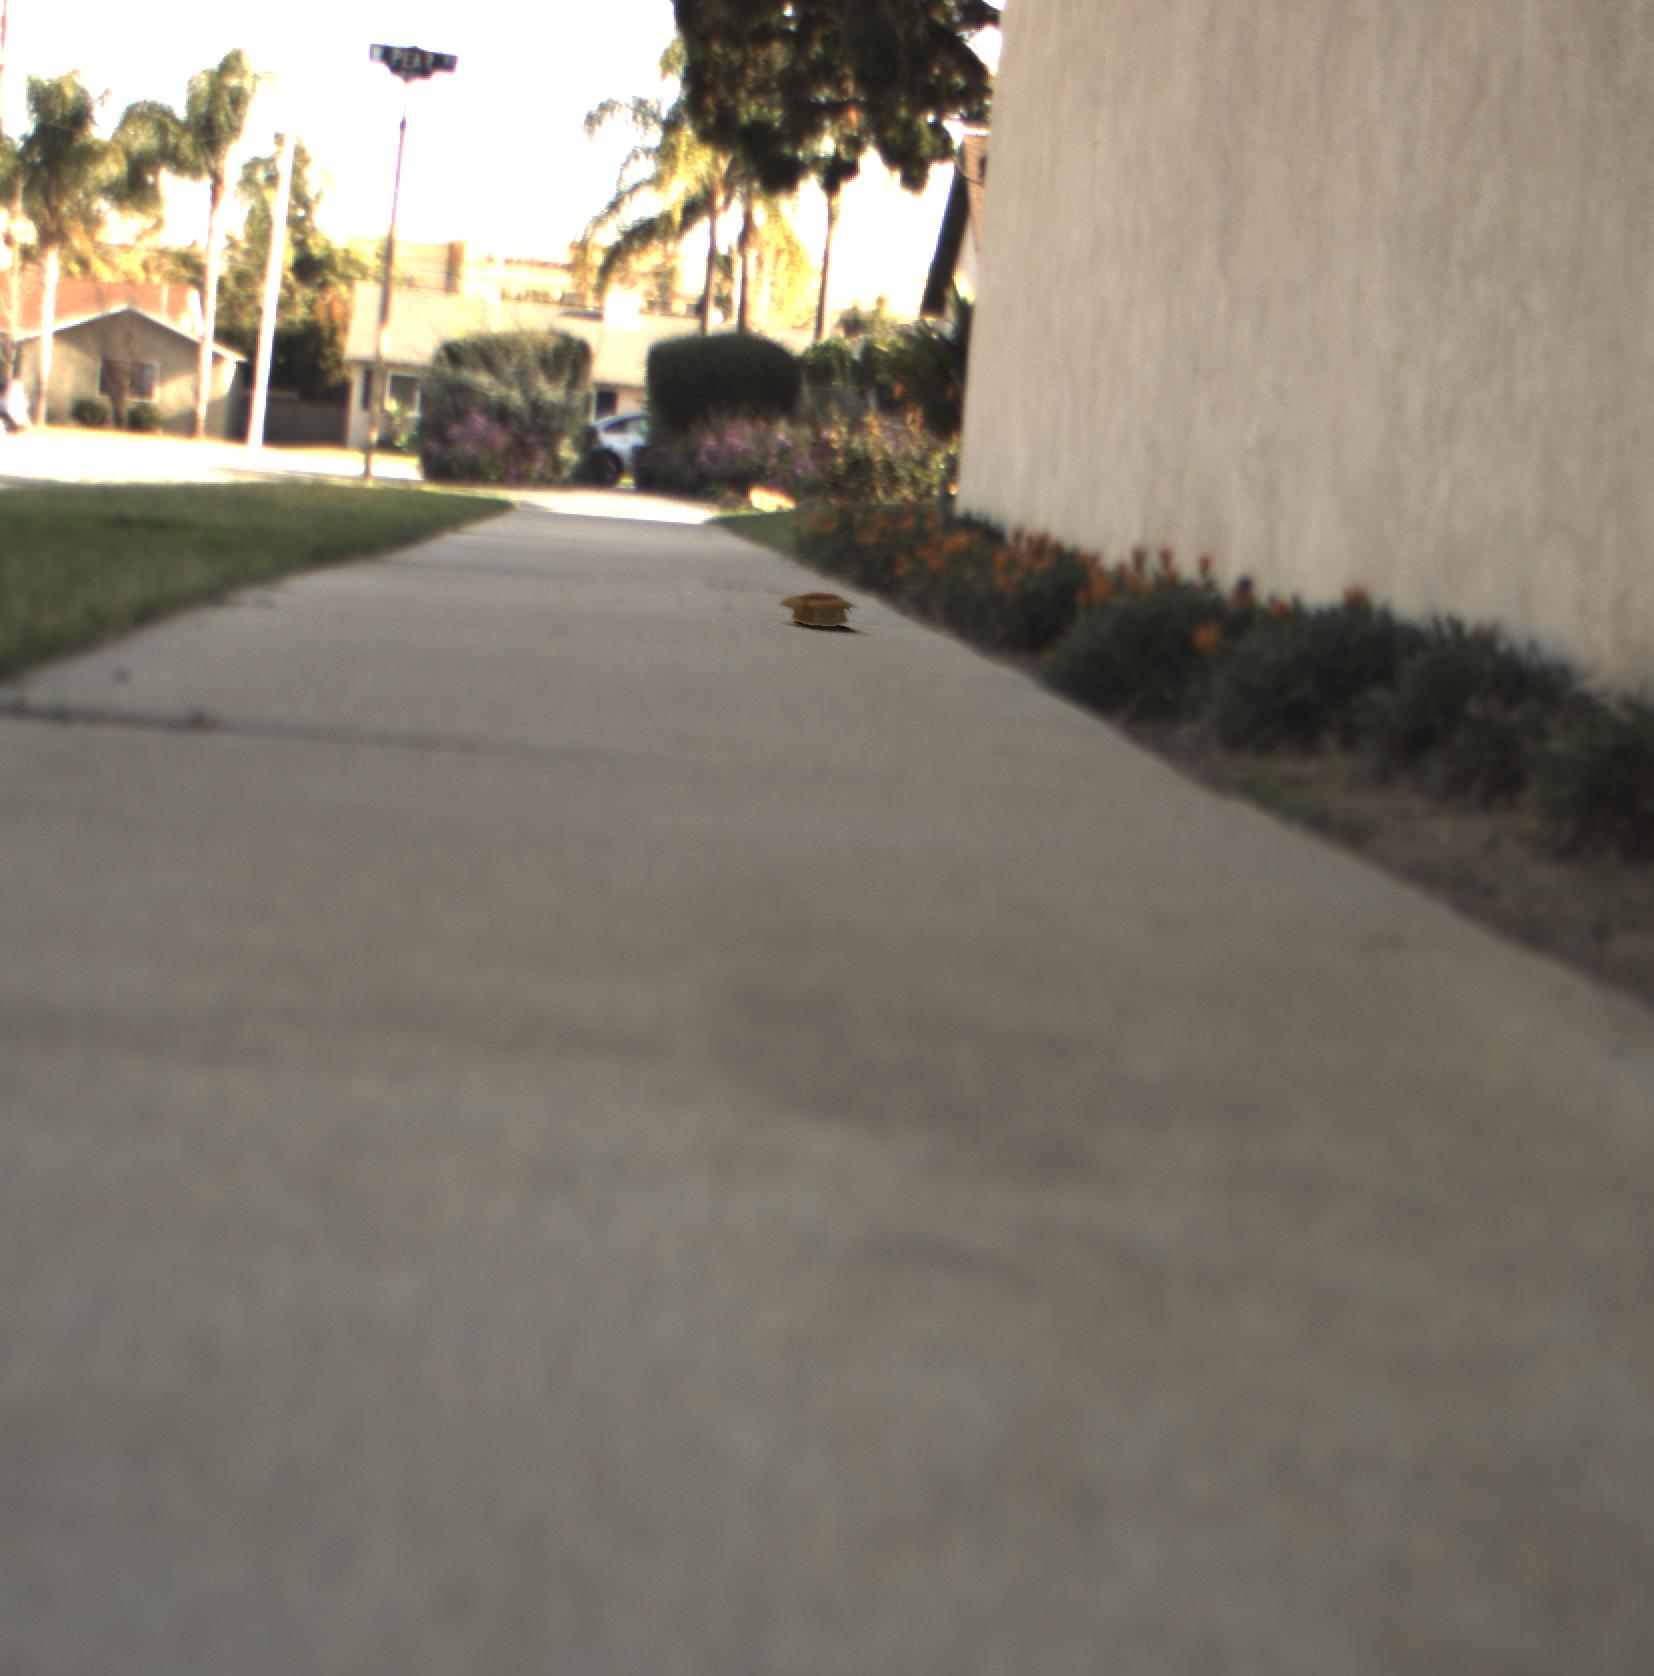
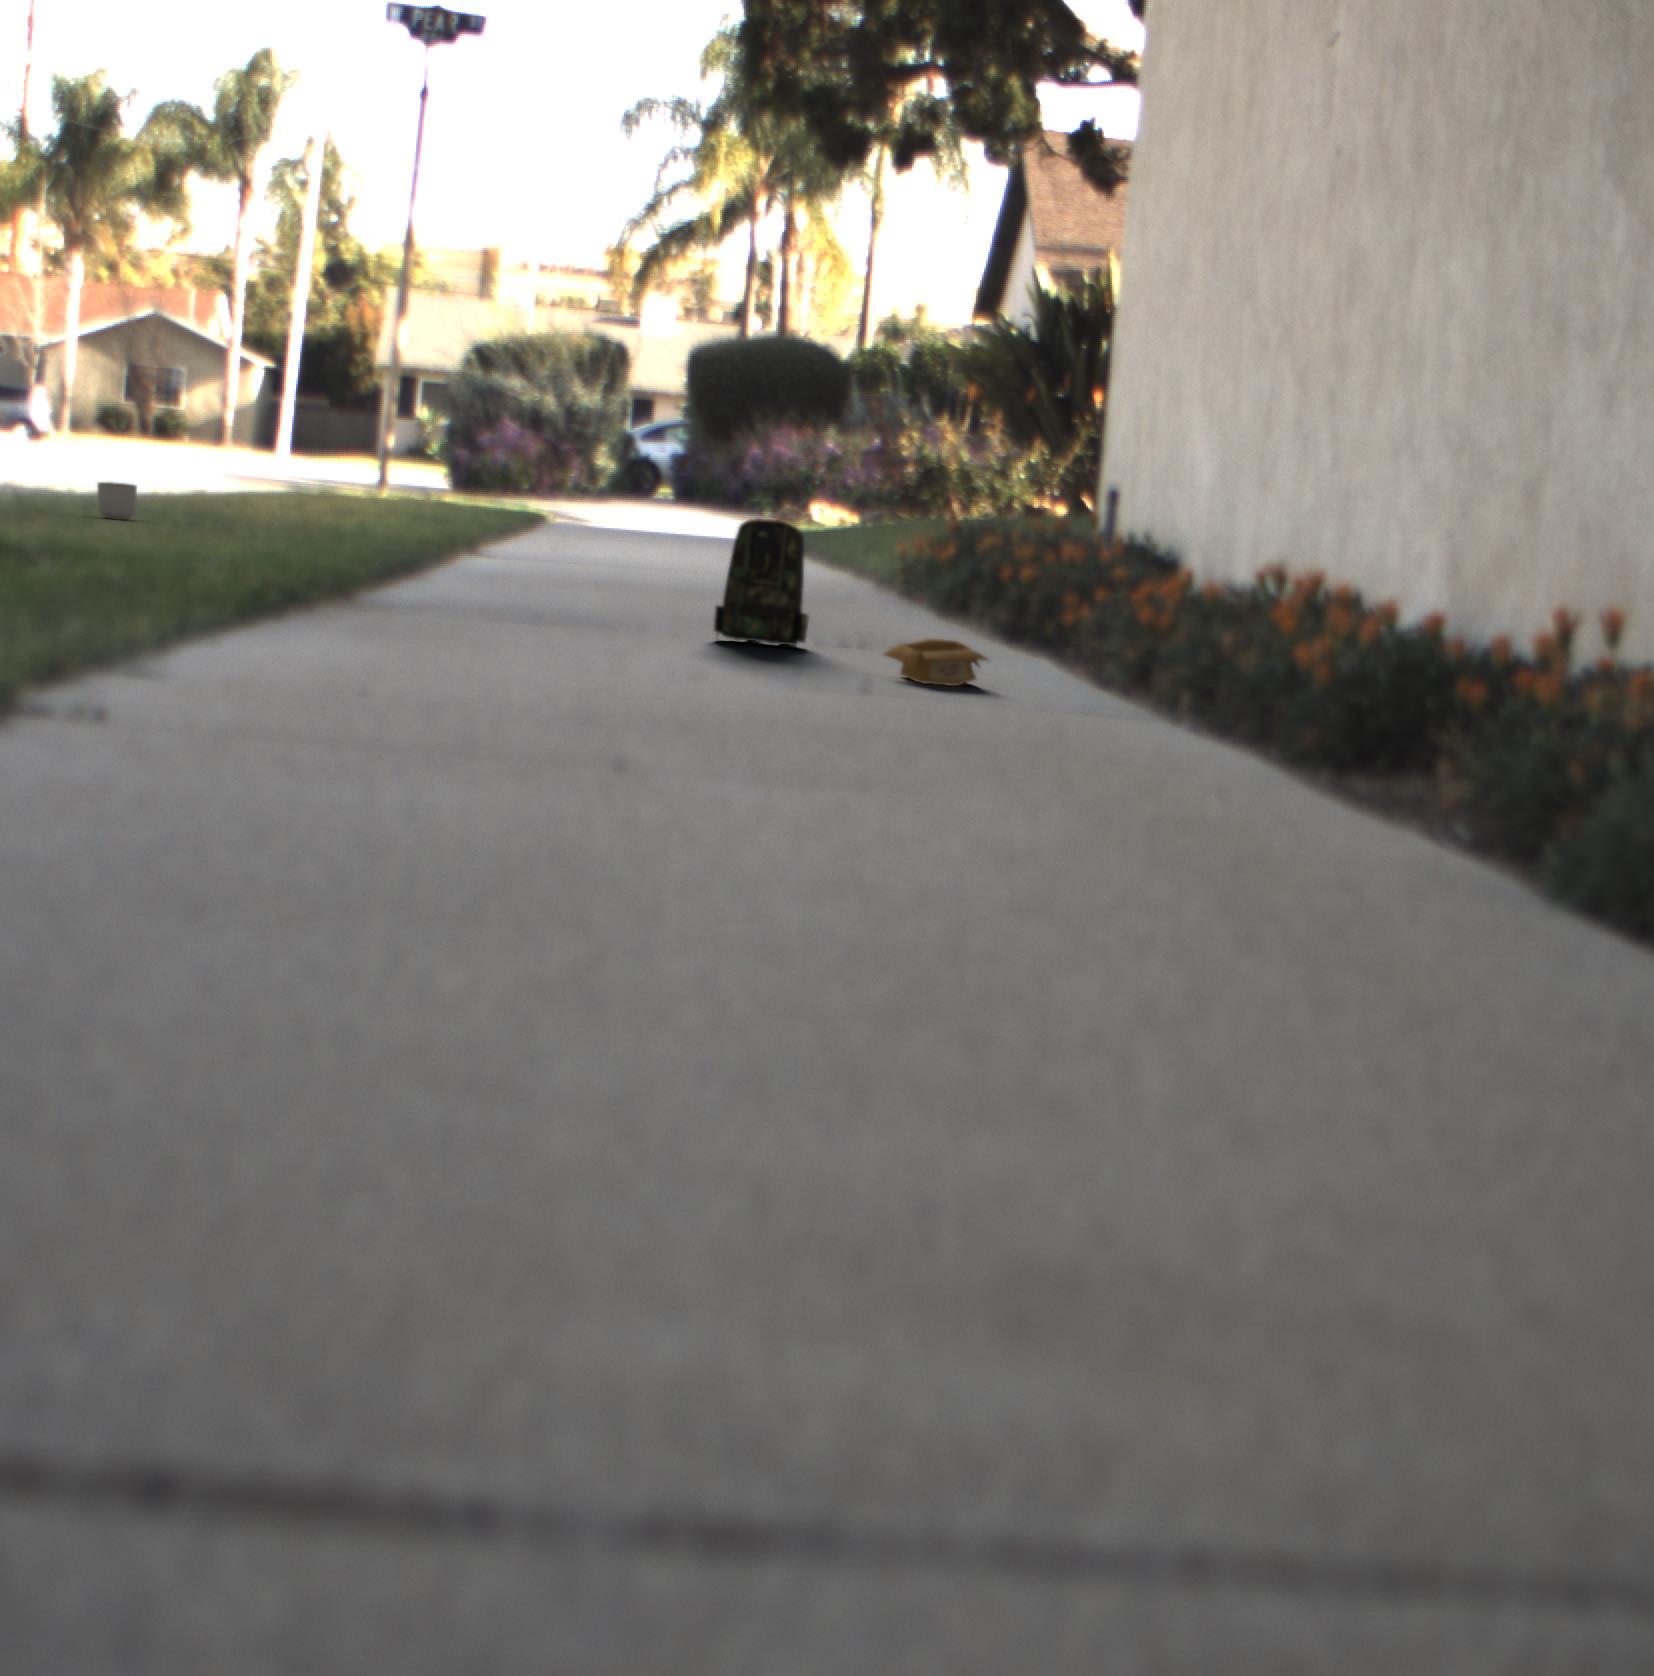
planter: none [147,475,180,506] -> present [97,482,137,520]
backpack: none [653,502,726,601] -> present [714,518,809,646]

